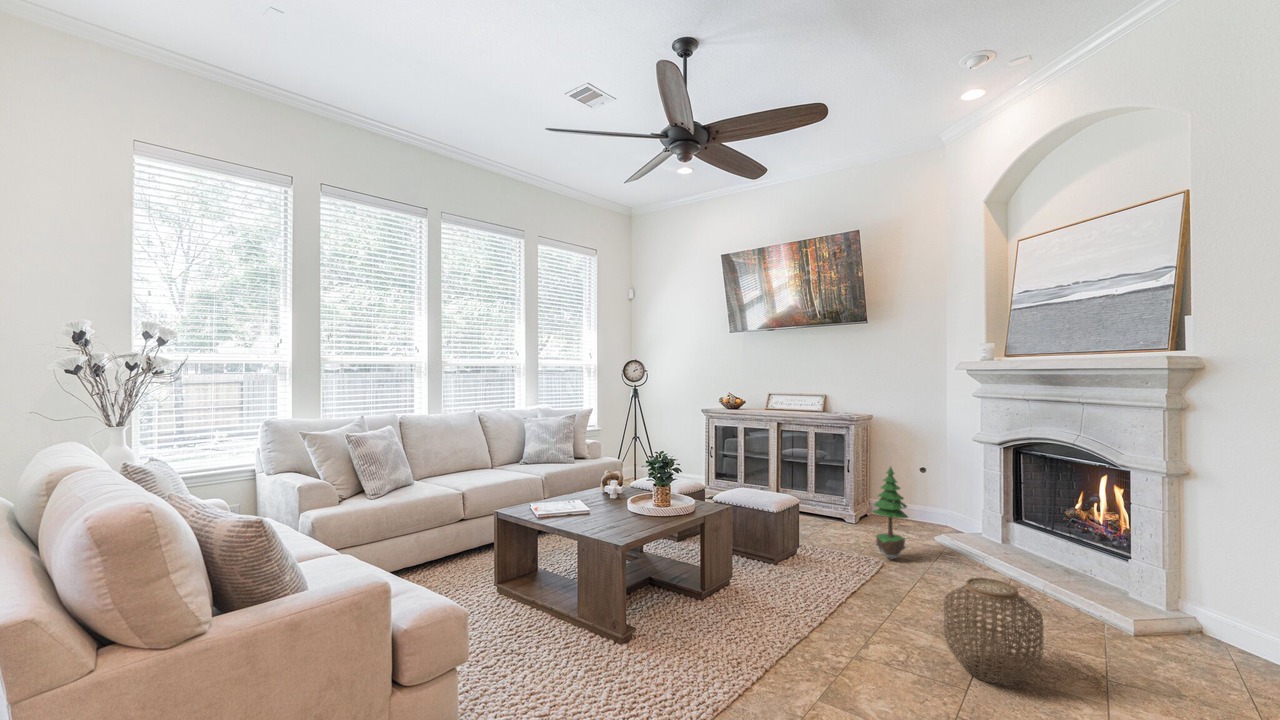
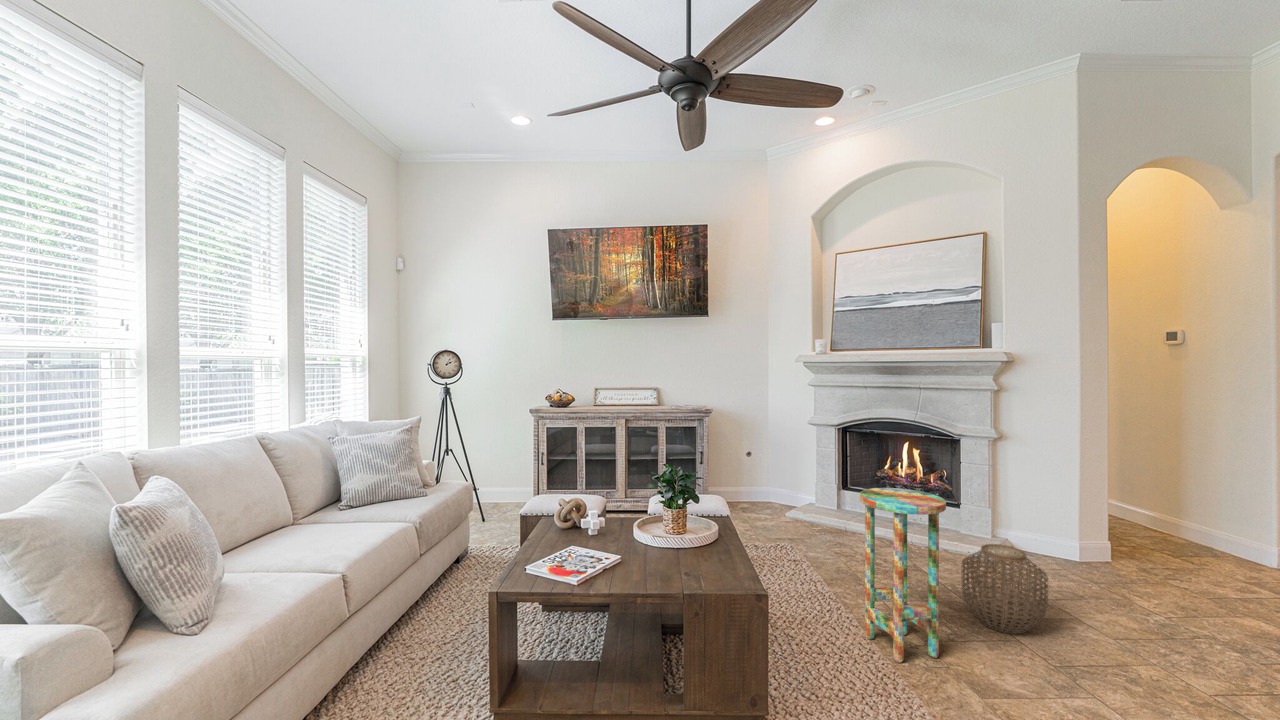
potted tree: present [873,467,908,560] -> none [773,453,805,542]
side table: none [793,491,875,664] -> present [860,488,946,663]

